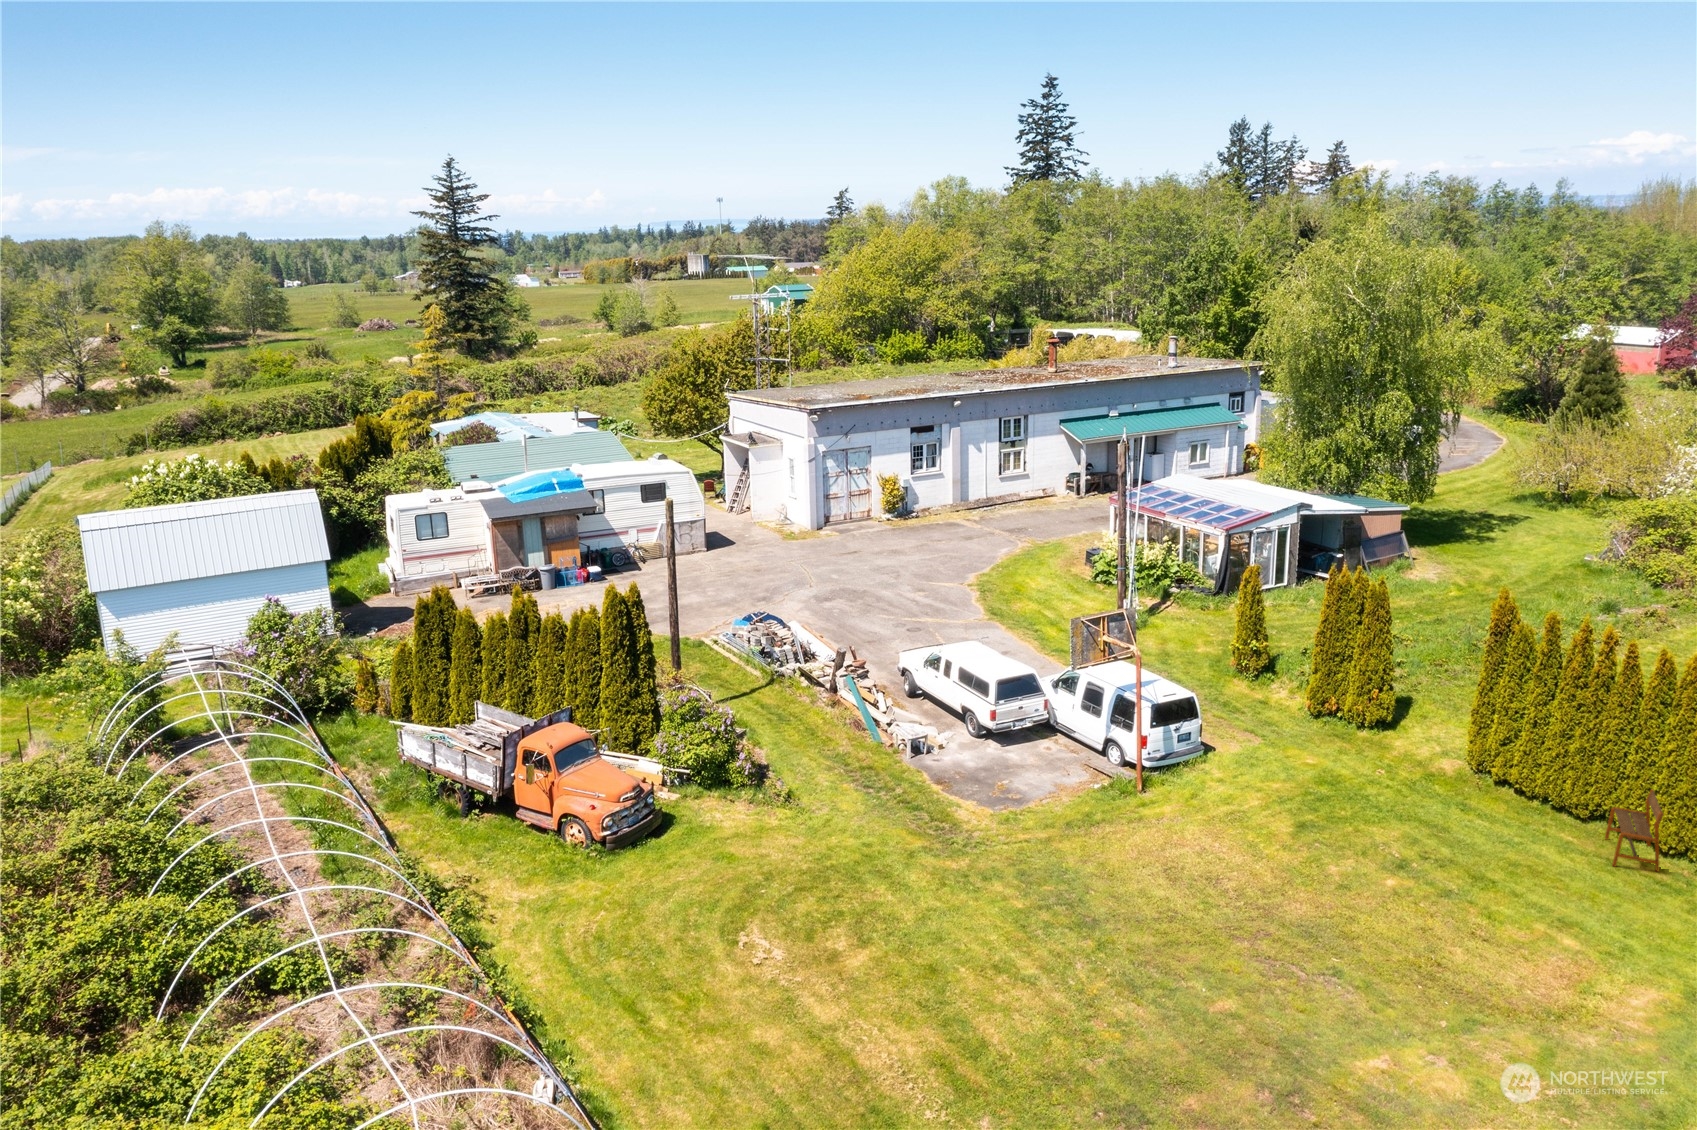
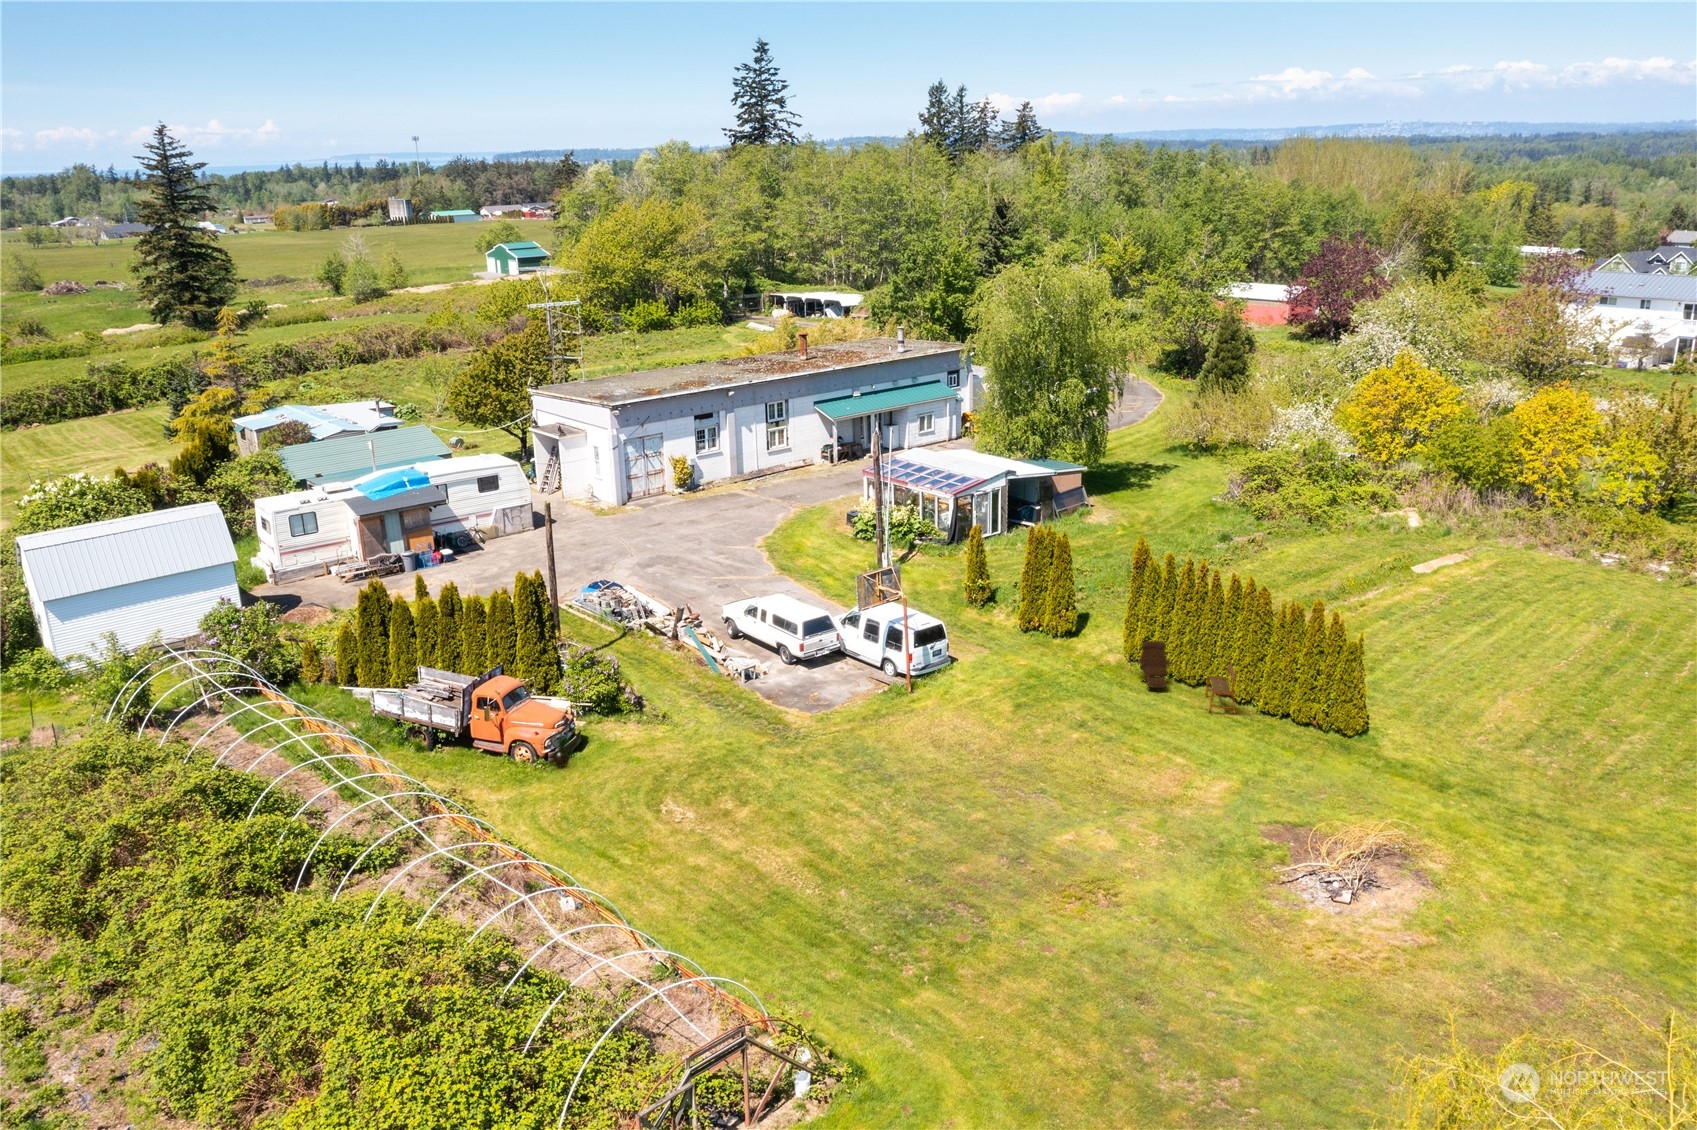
lounge chair: none [1492,745,1547,827] -> present [1138,641,1170,689]
potted tree: none [635,802,661,845] -> present [554,738,570,767]

